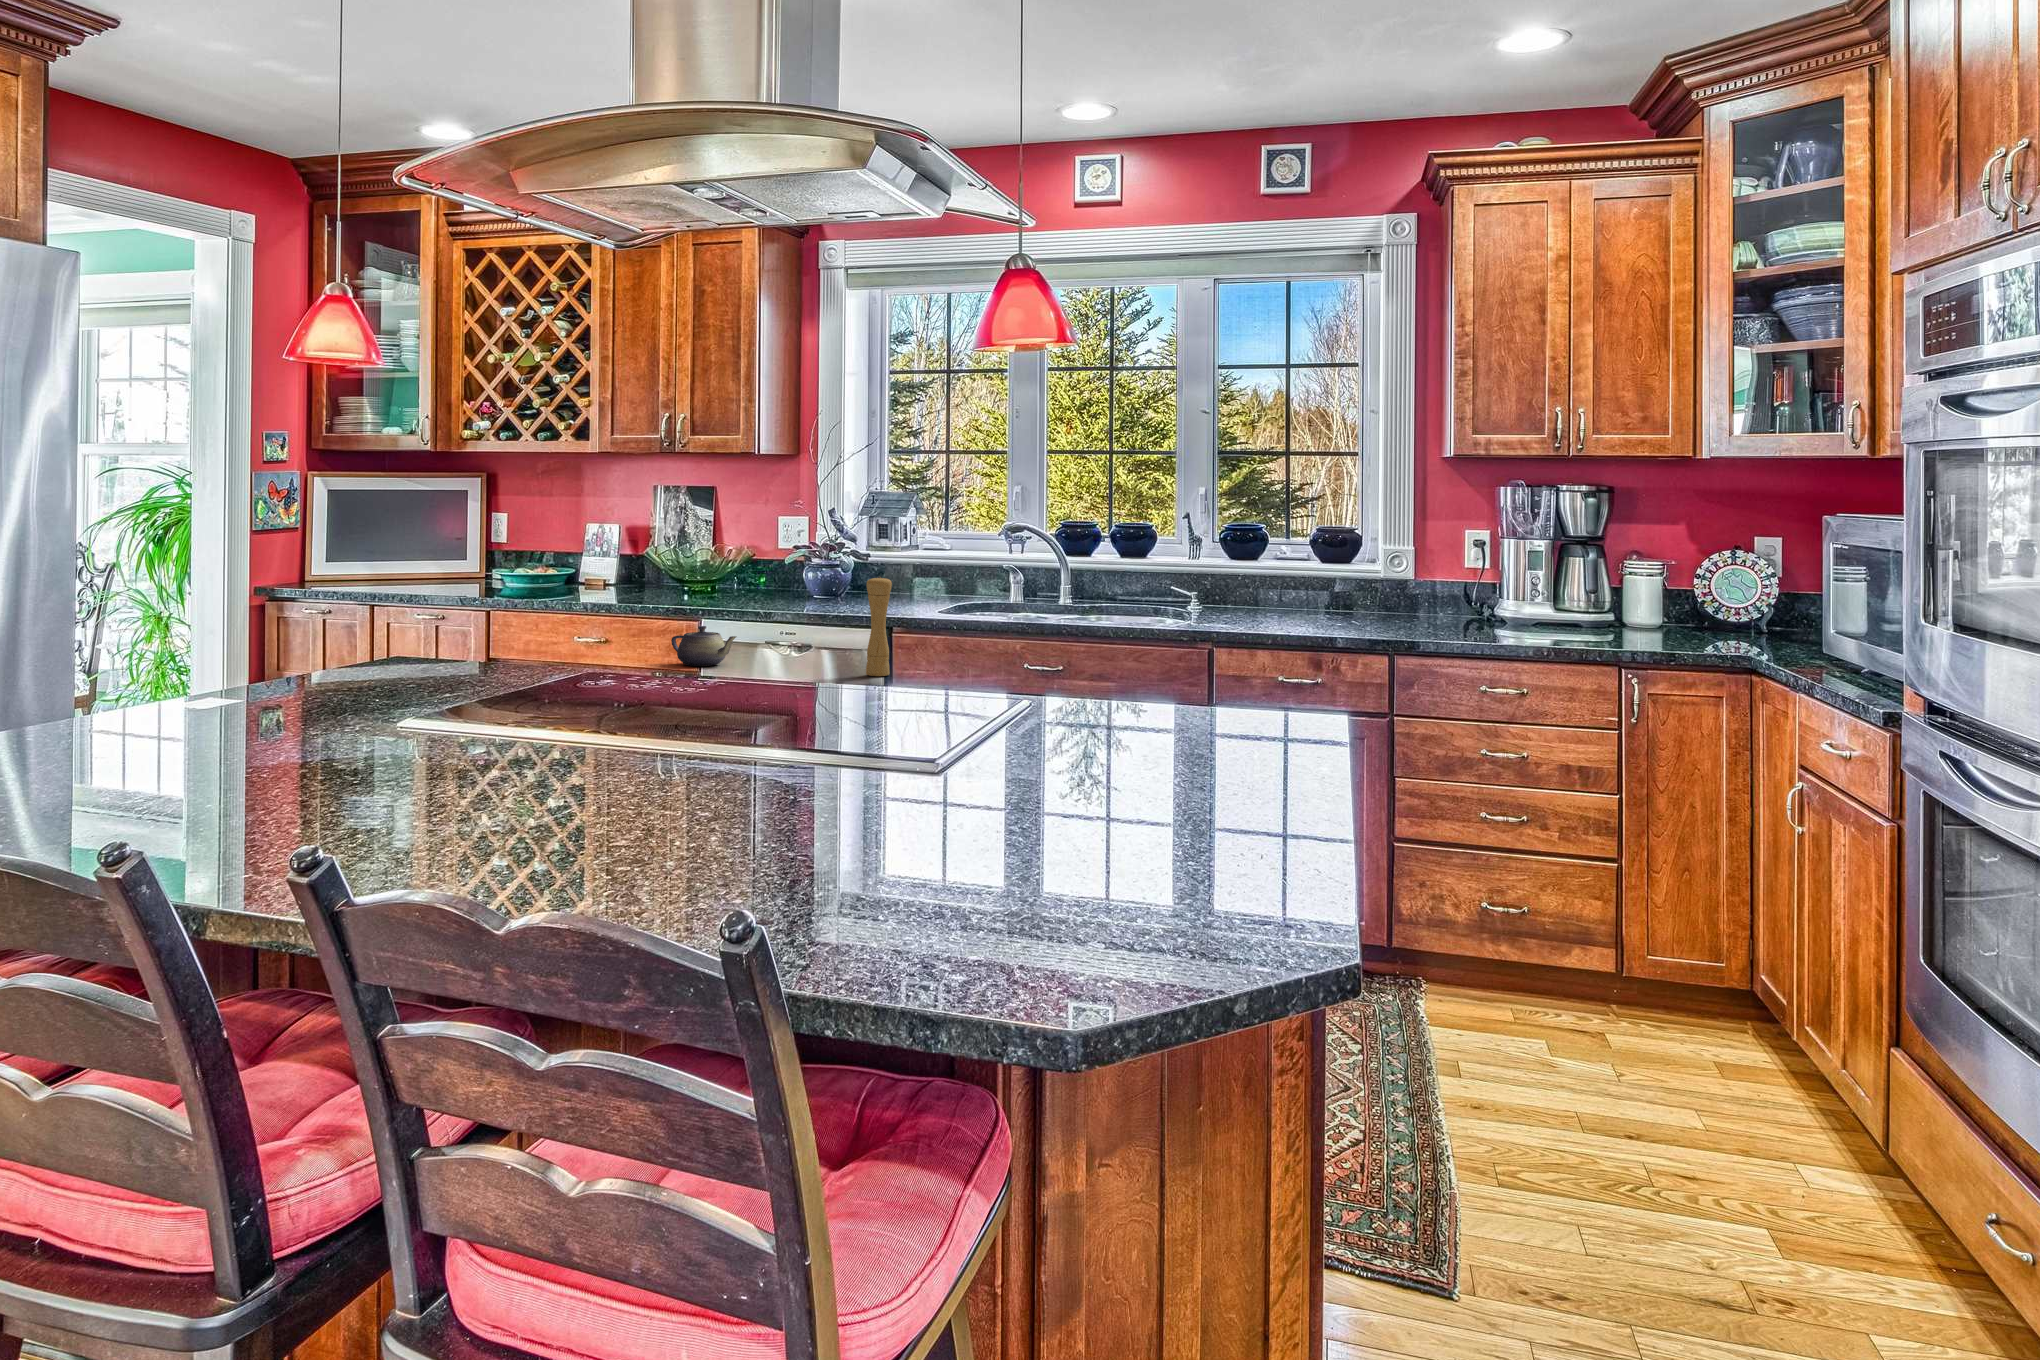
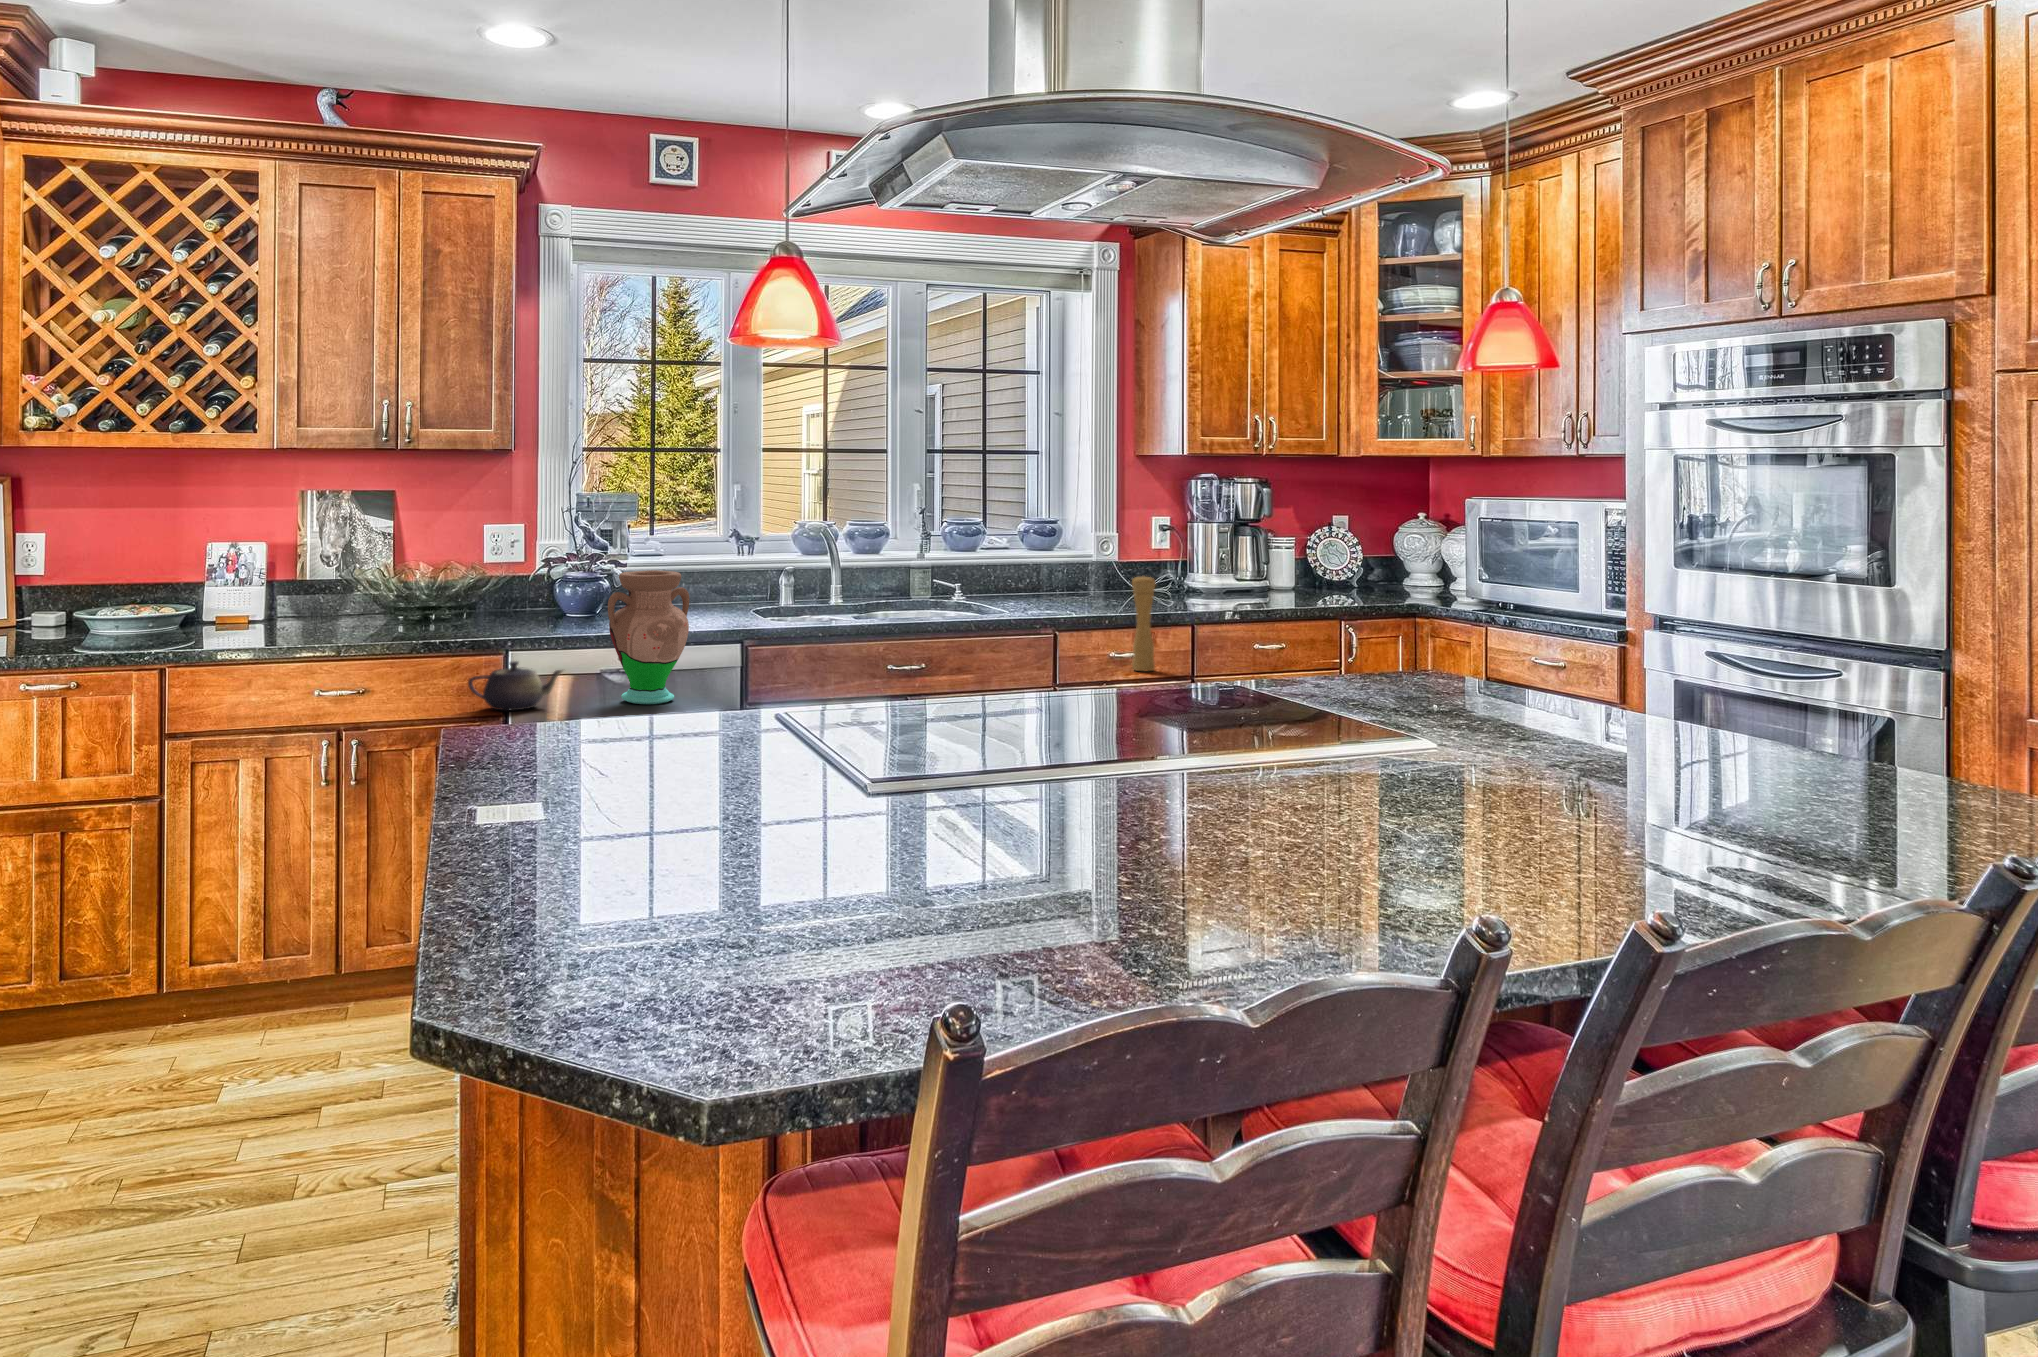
vase: none [761,557,844,673] -> present [608,570,690,704]
pepper mill: present [866,576,892,676] -> present [1132,576,1156,671]

